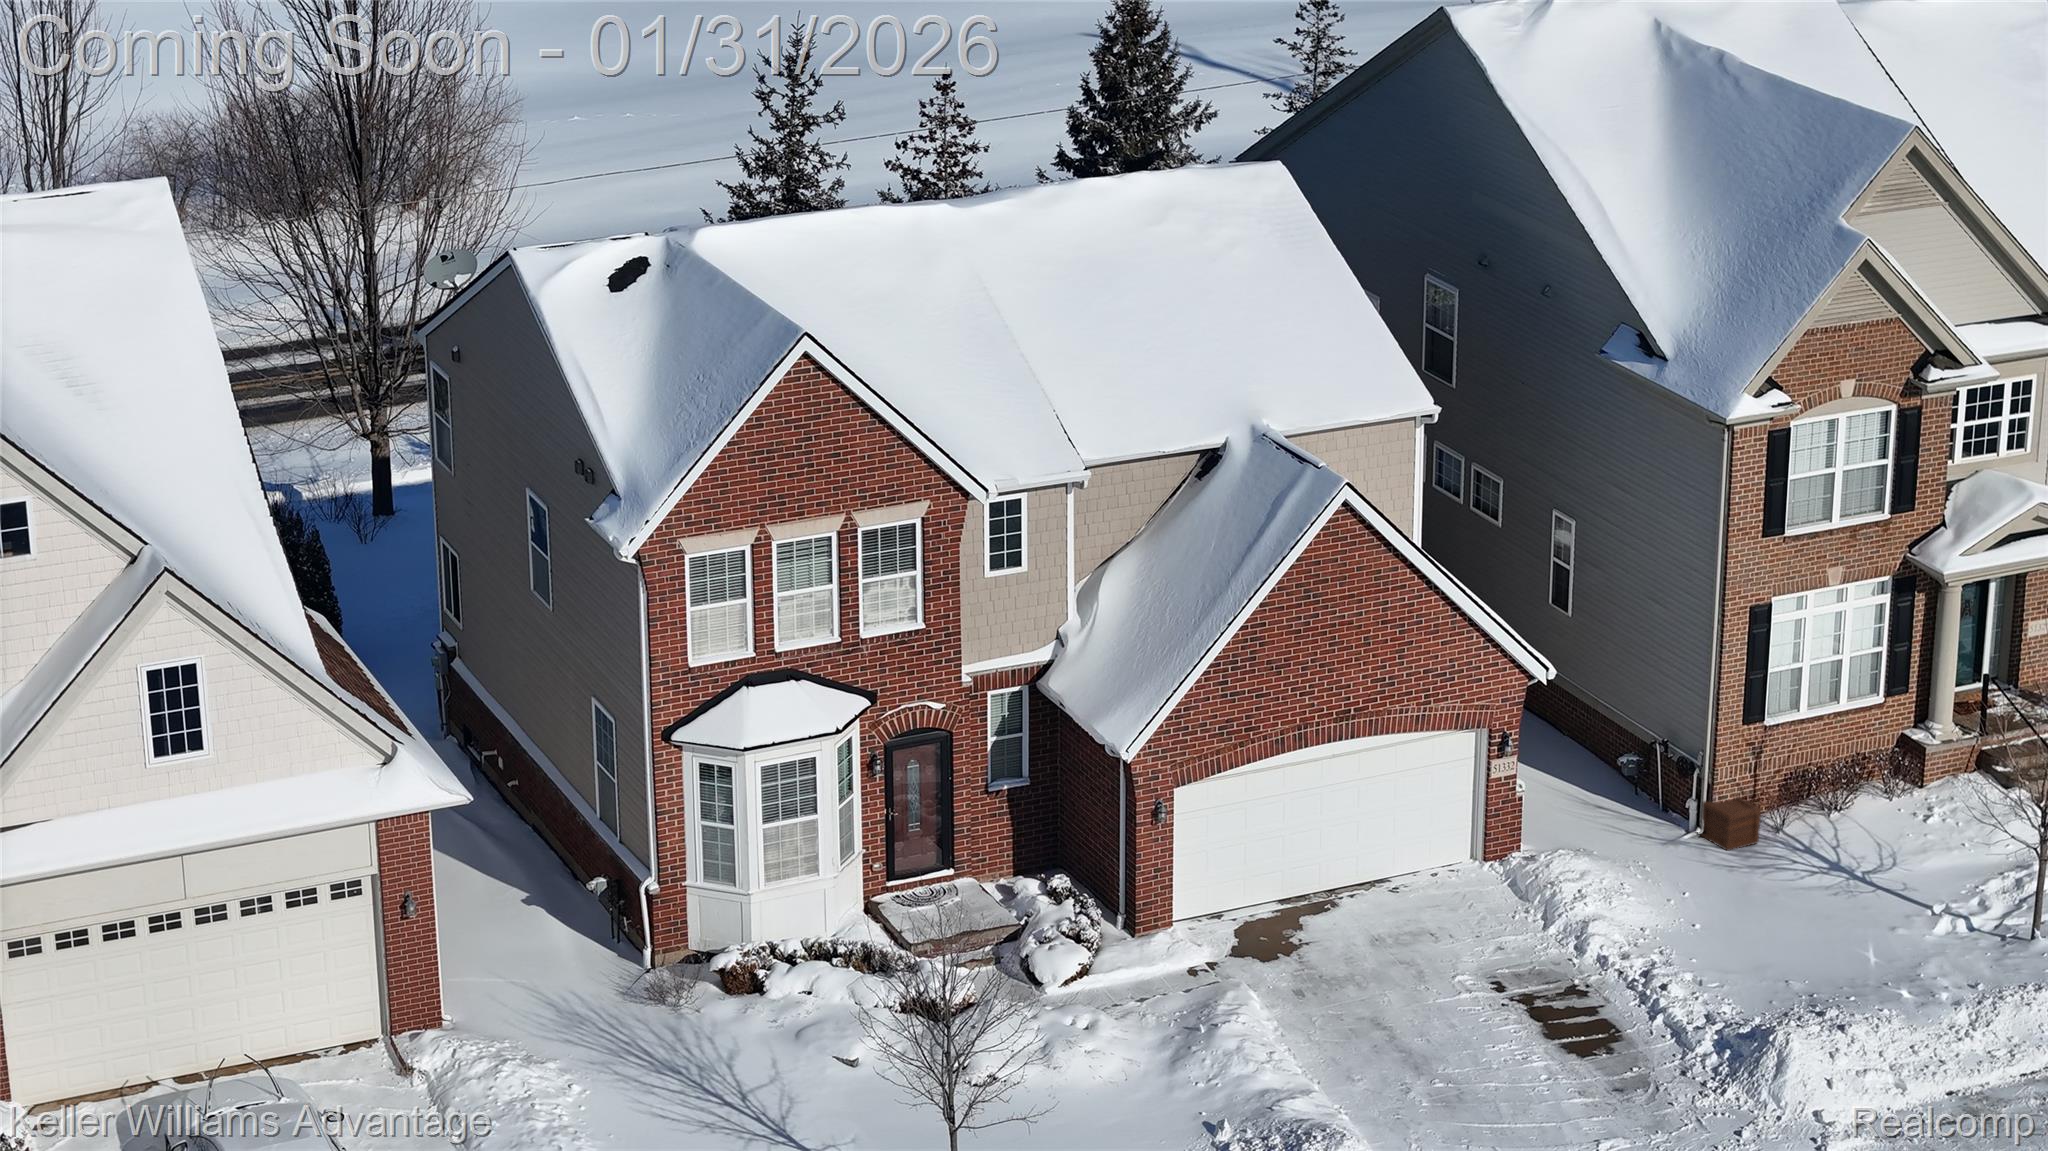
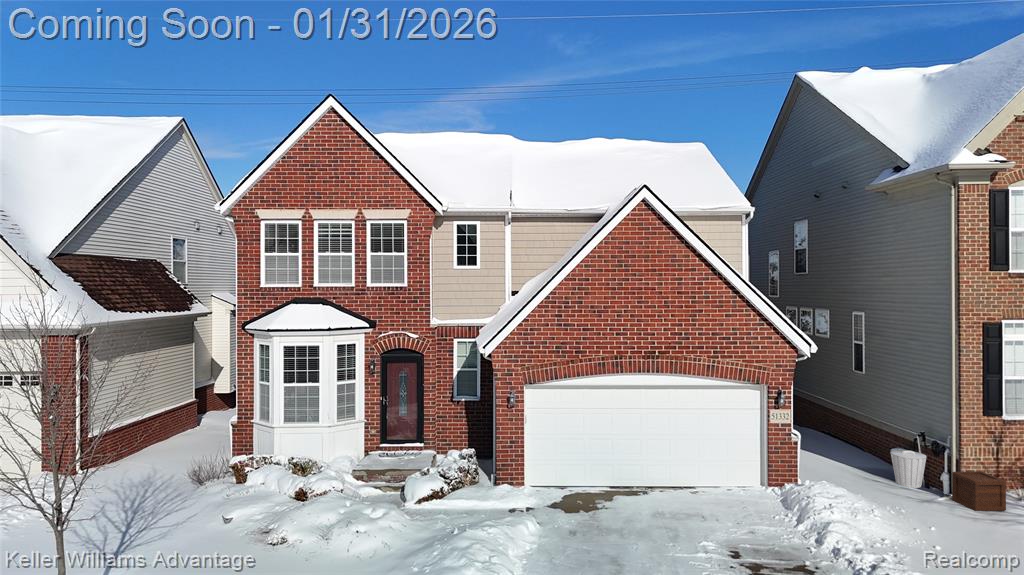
trash can: none [1627,767,1671,820] -> present [891,450,926,488]

